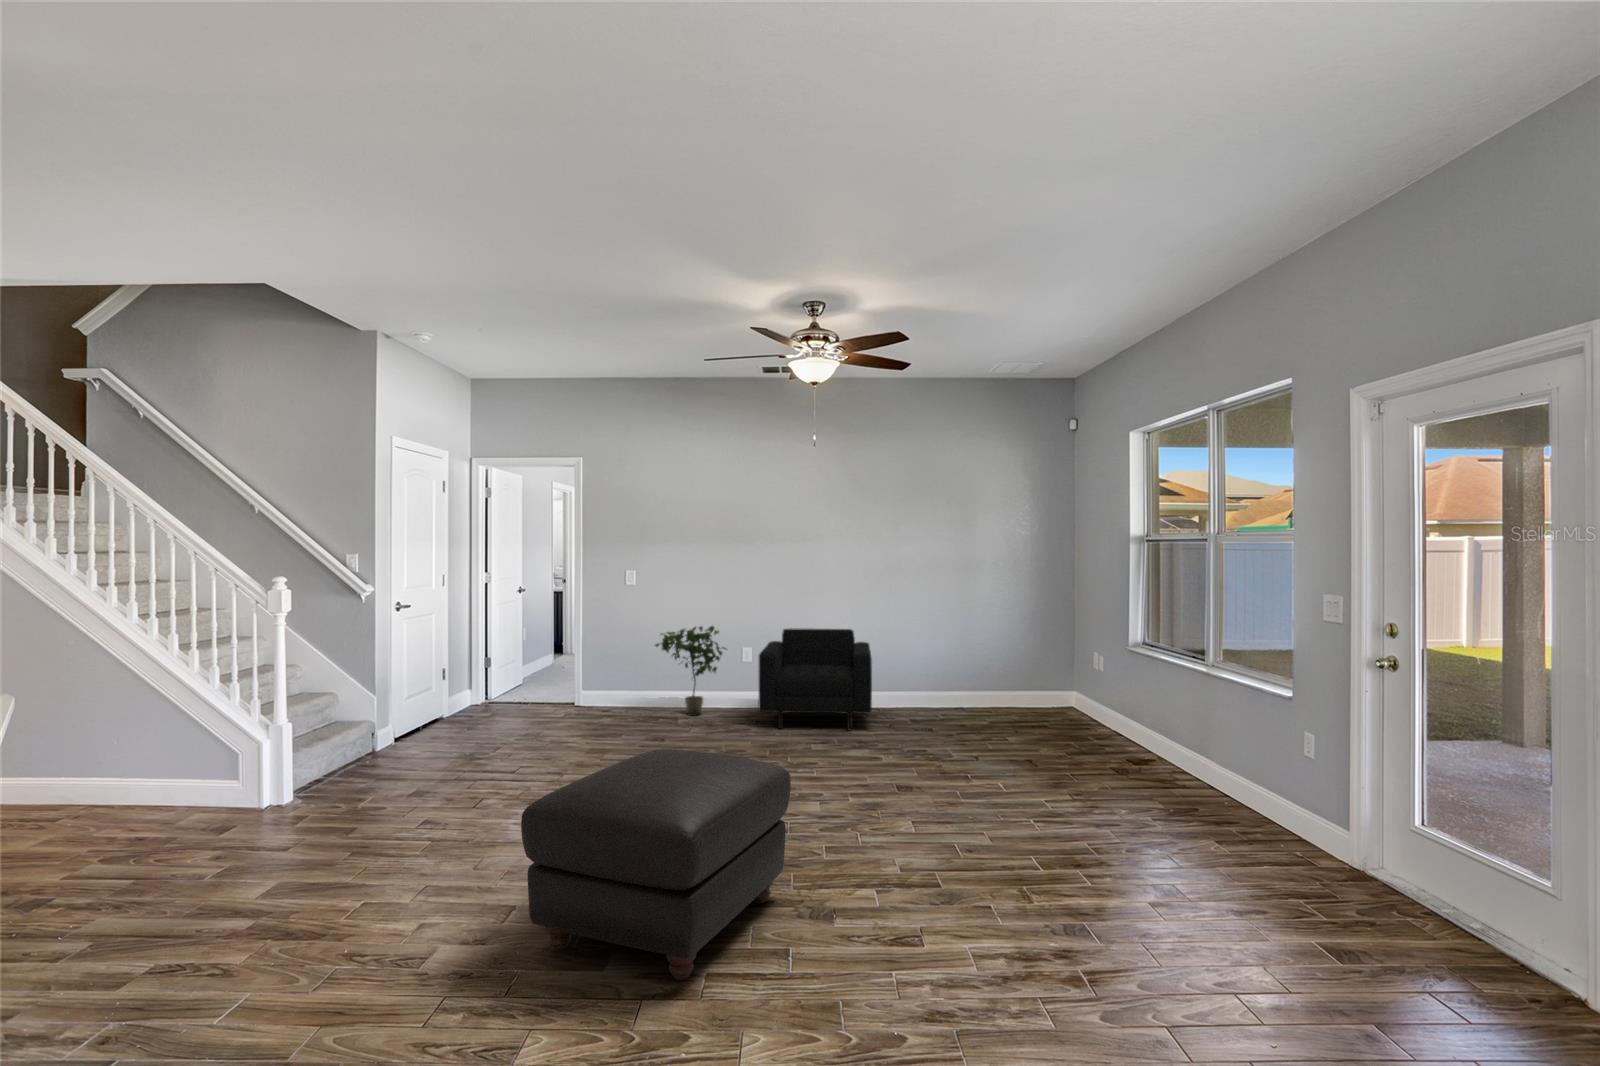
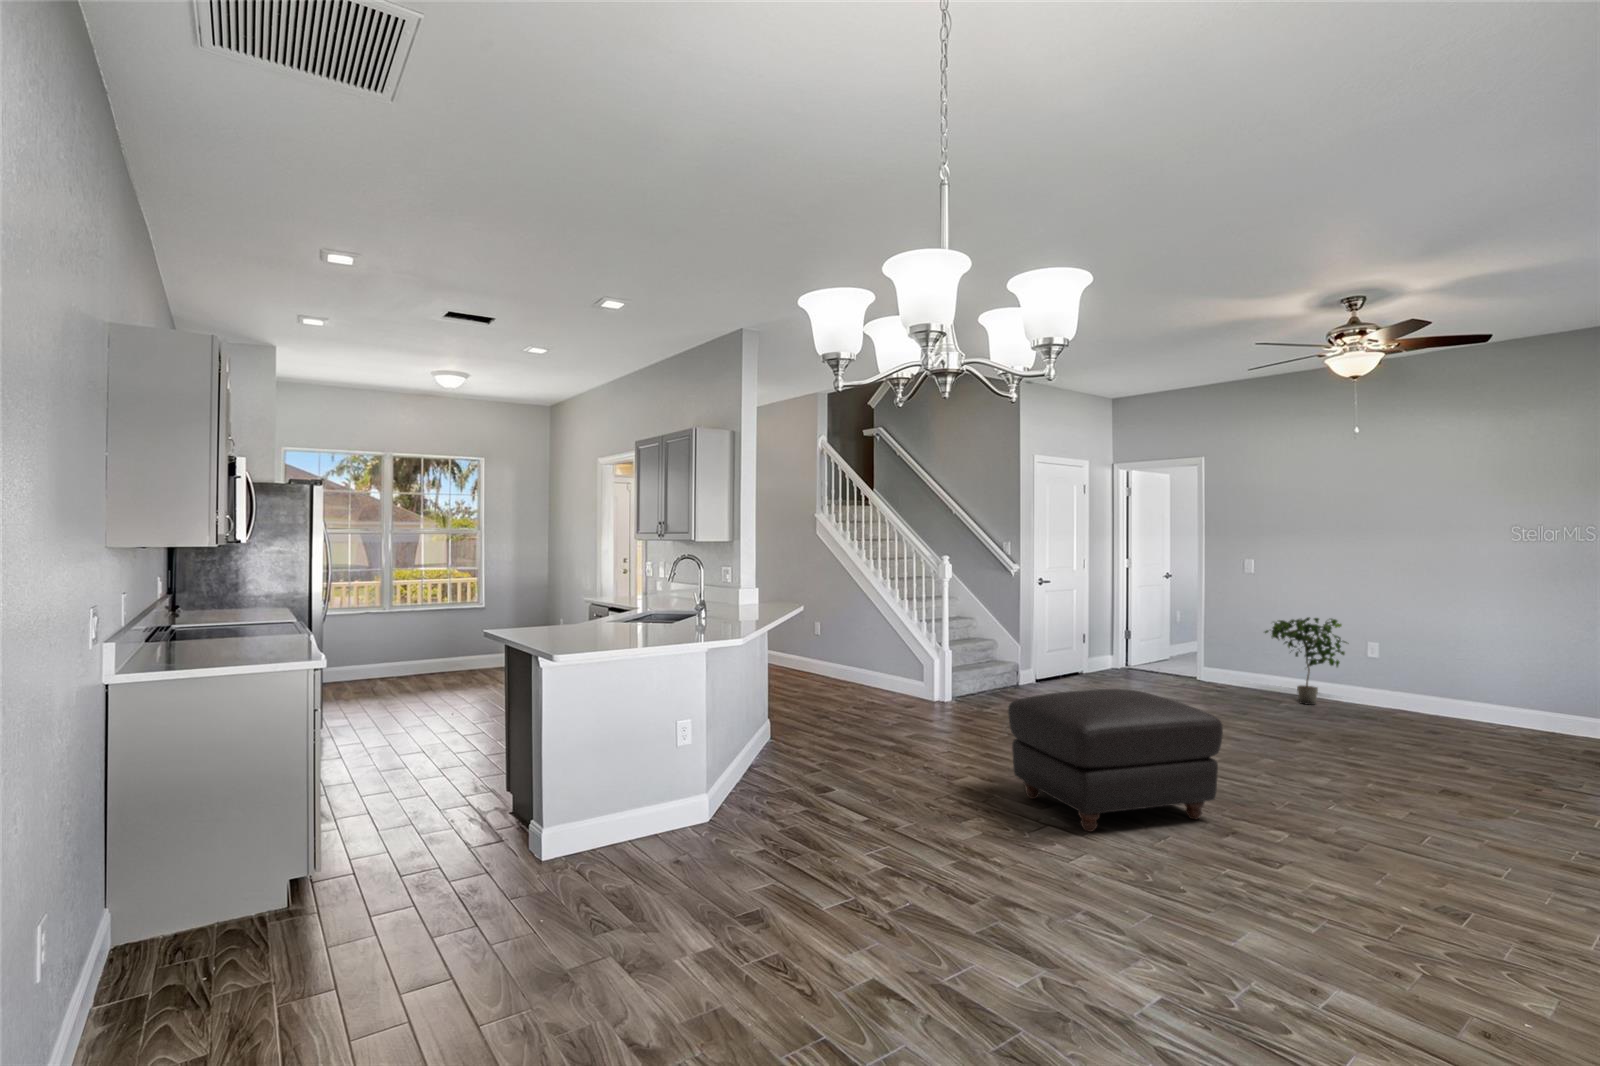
armchair: present [759,629,872,730] -> none [1363,628,1549,746]

